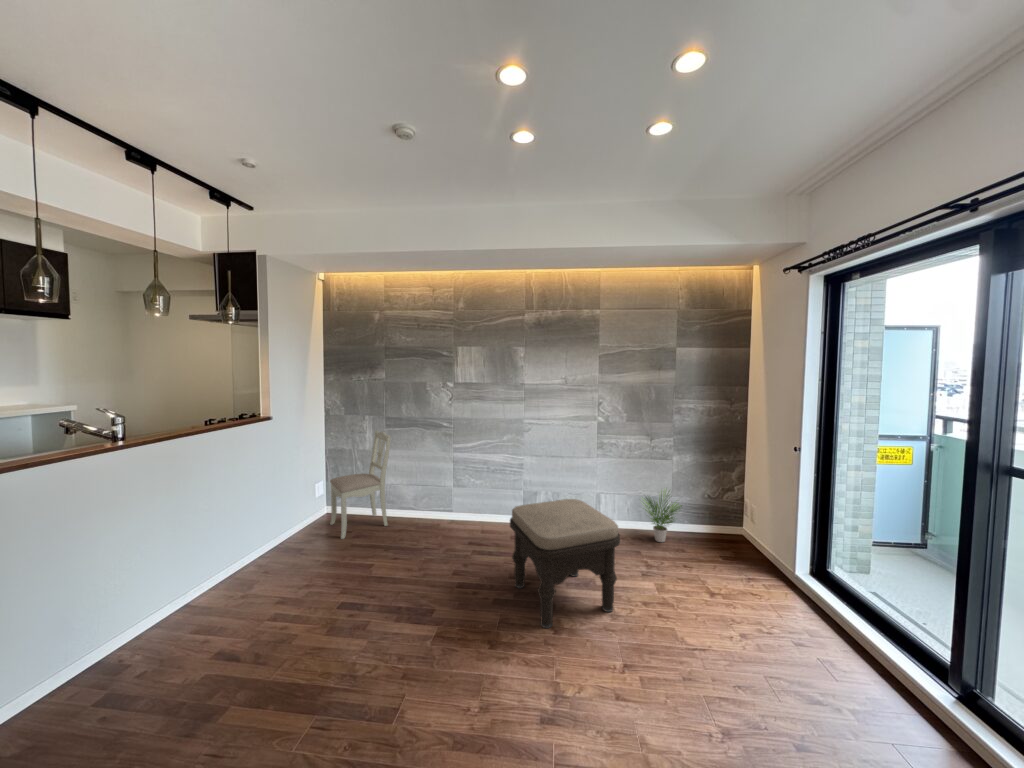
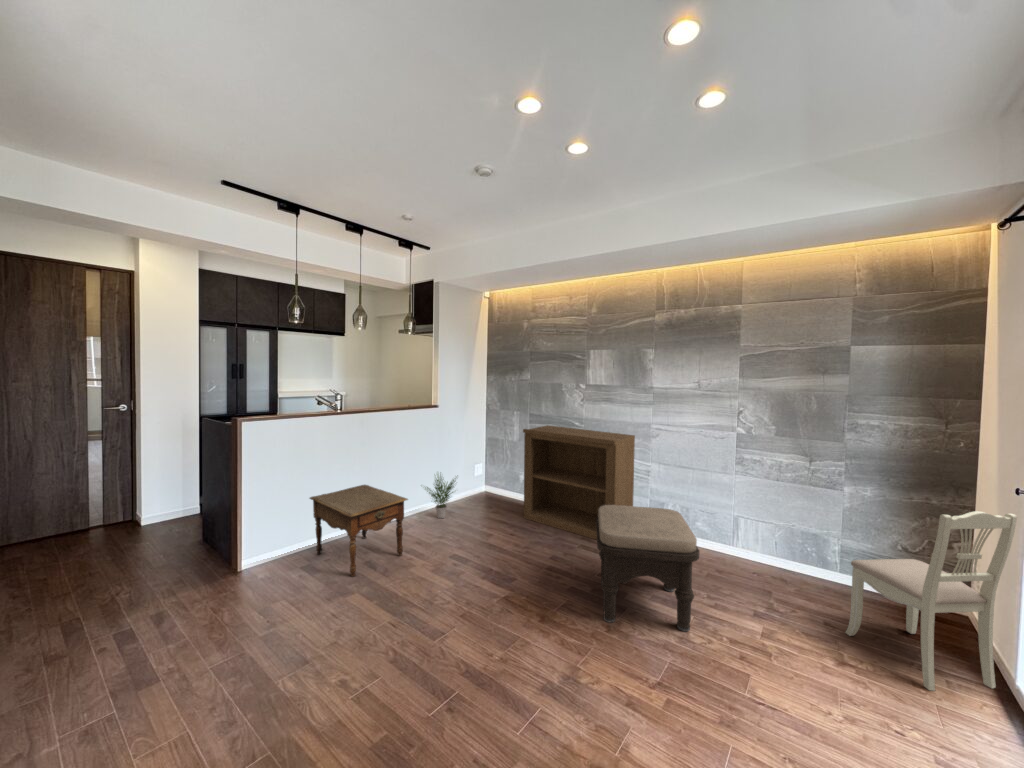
bookshelf: none [392,429,509,543] -> present [523,425,635,539]
dining chair: present [330,431,390,539] -> present [846,511,1017,691]
potted plant: present [645,492,682,542] -> present [425,476,455,518]
side table: none [57,544,262,697] -> present [310,485,408,576]

